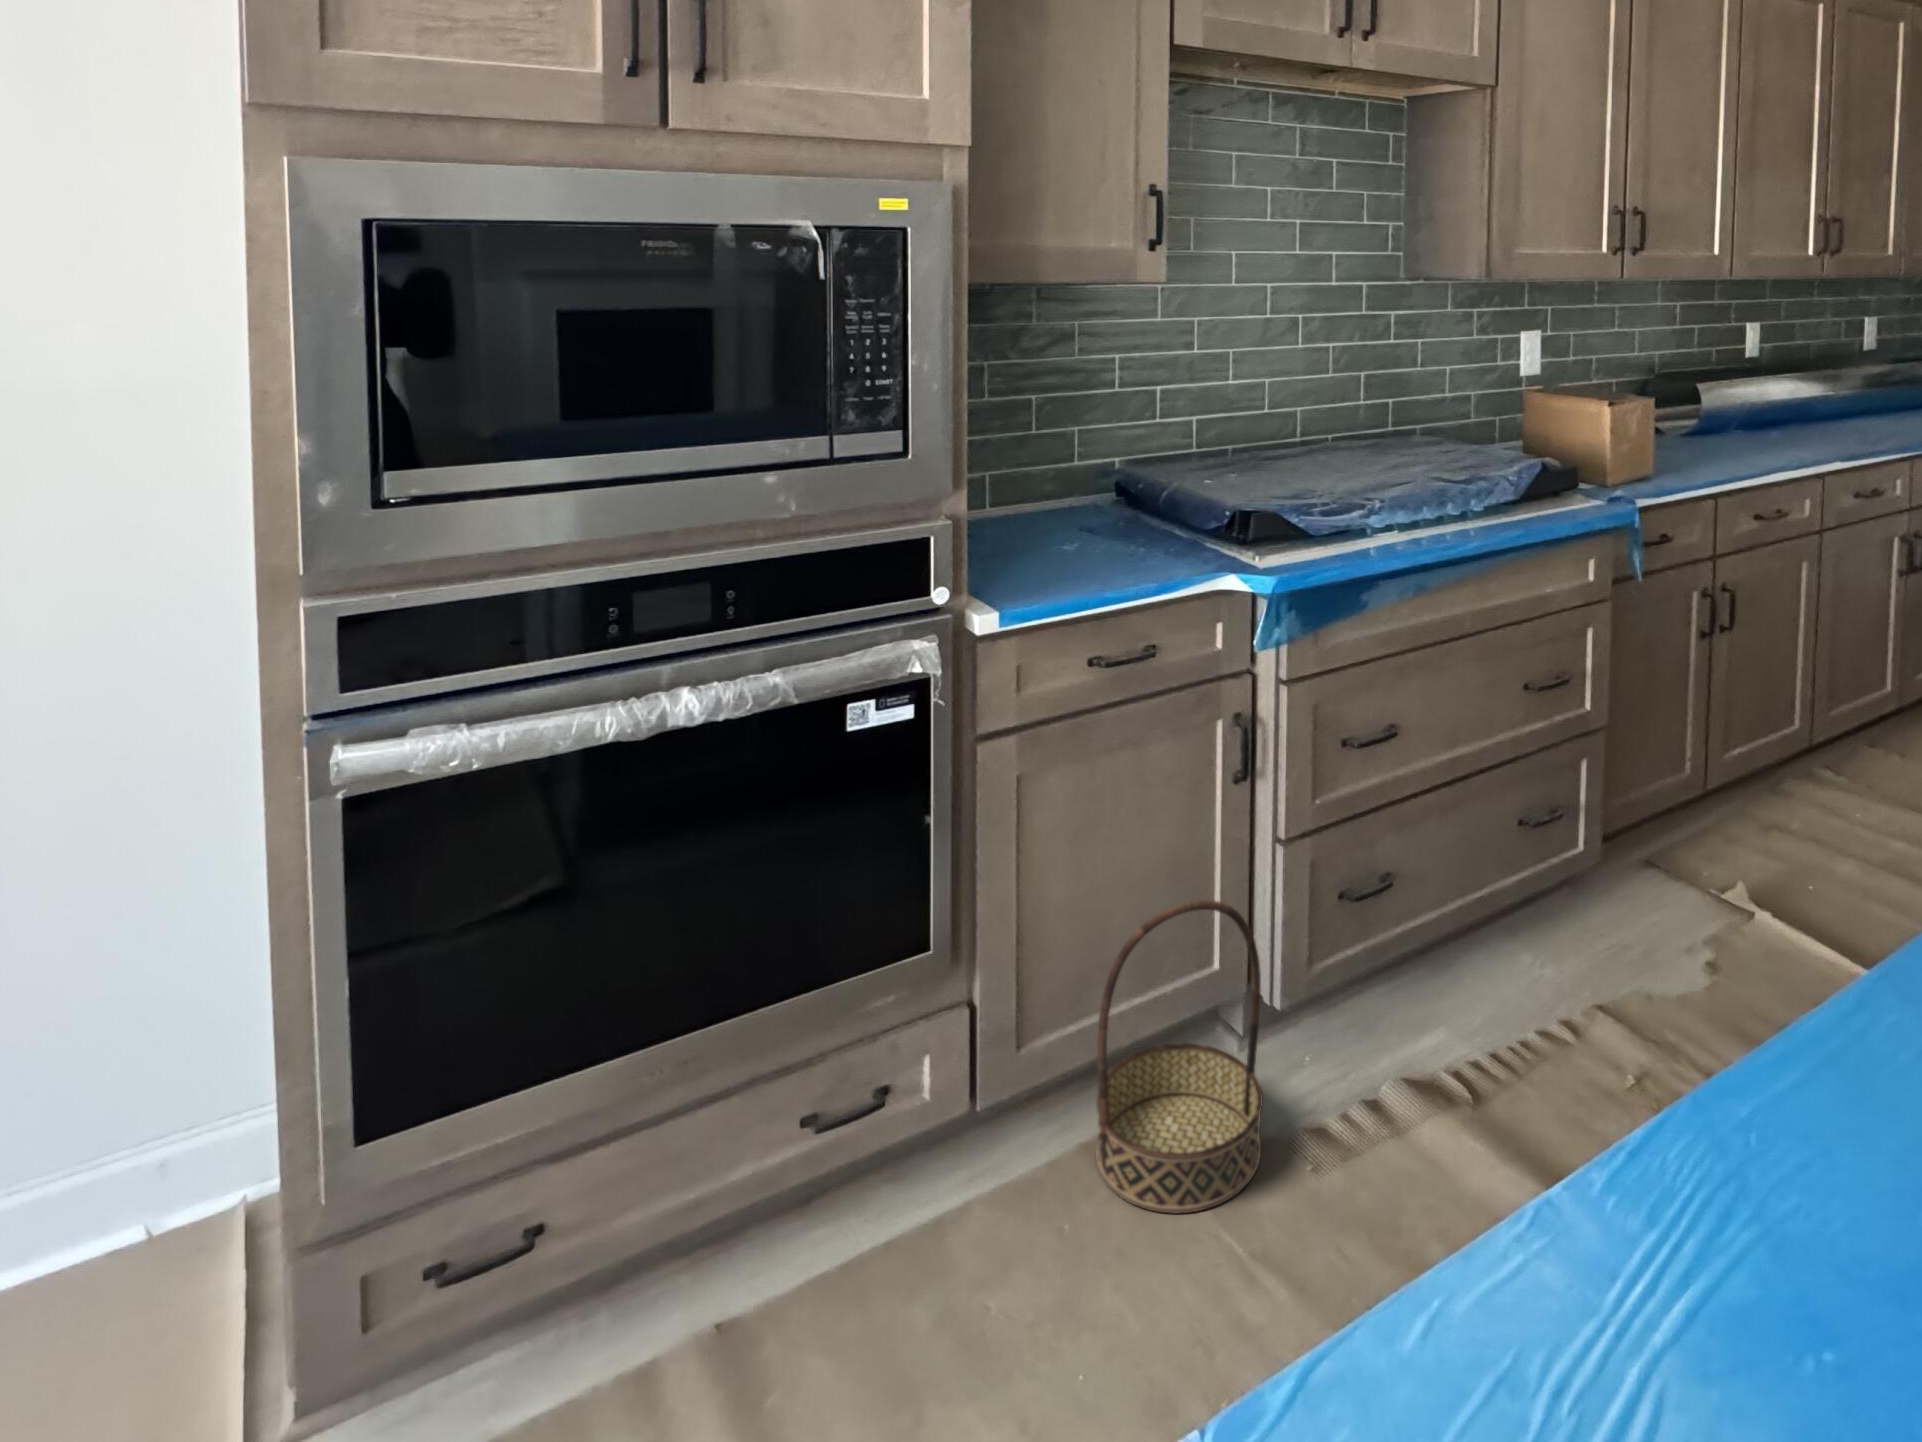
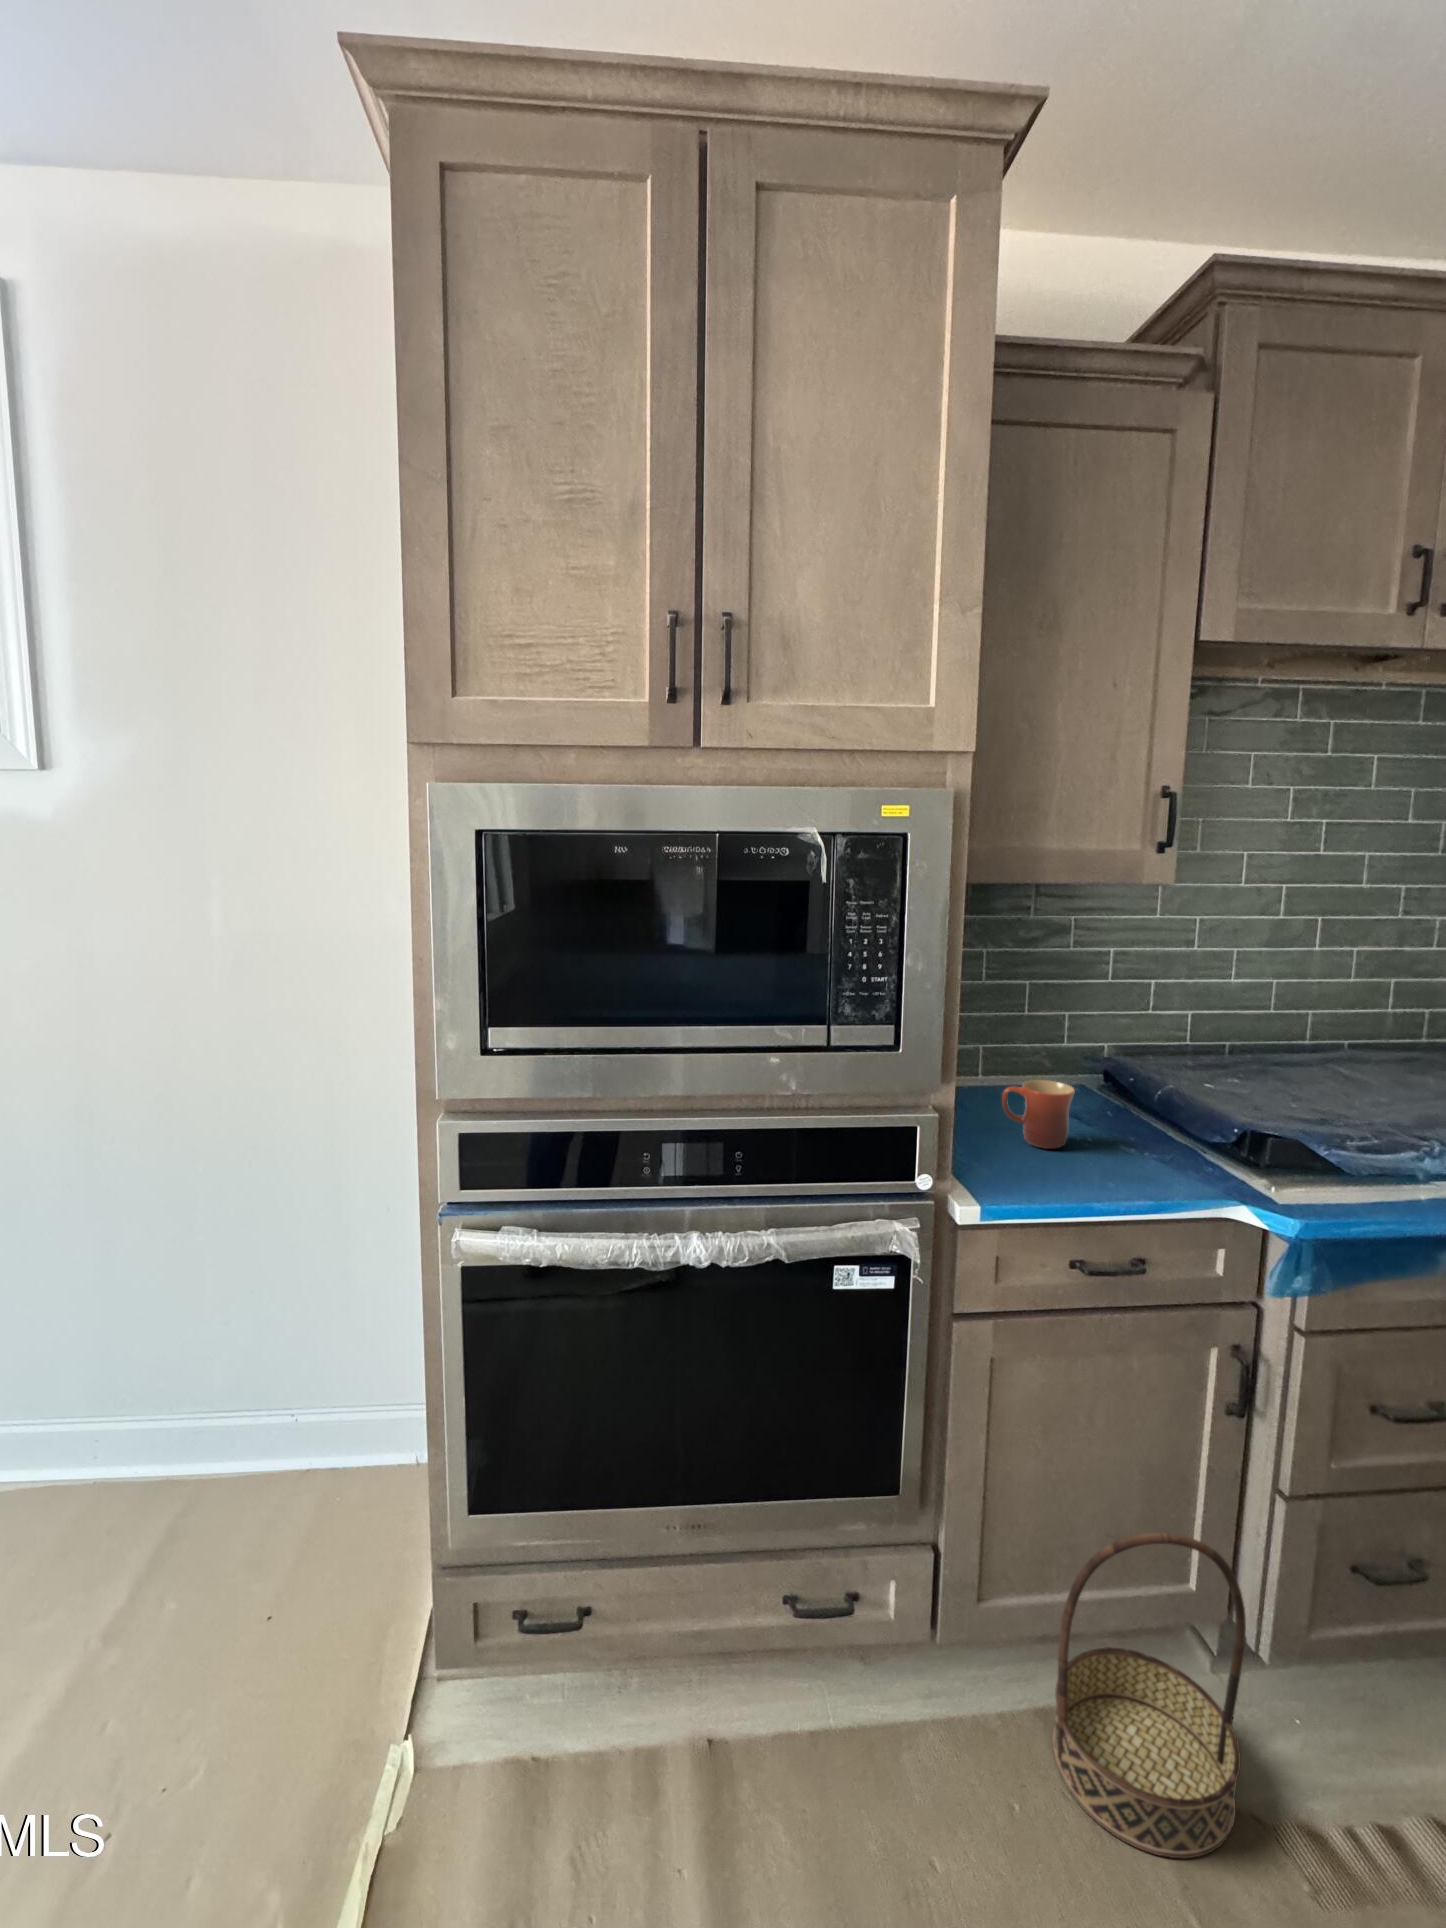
mug: none [1011,487,1083,556] -> present [1002,1080,1075,1149]

